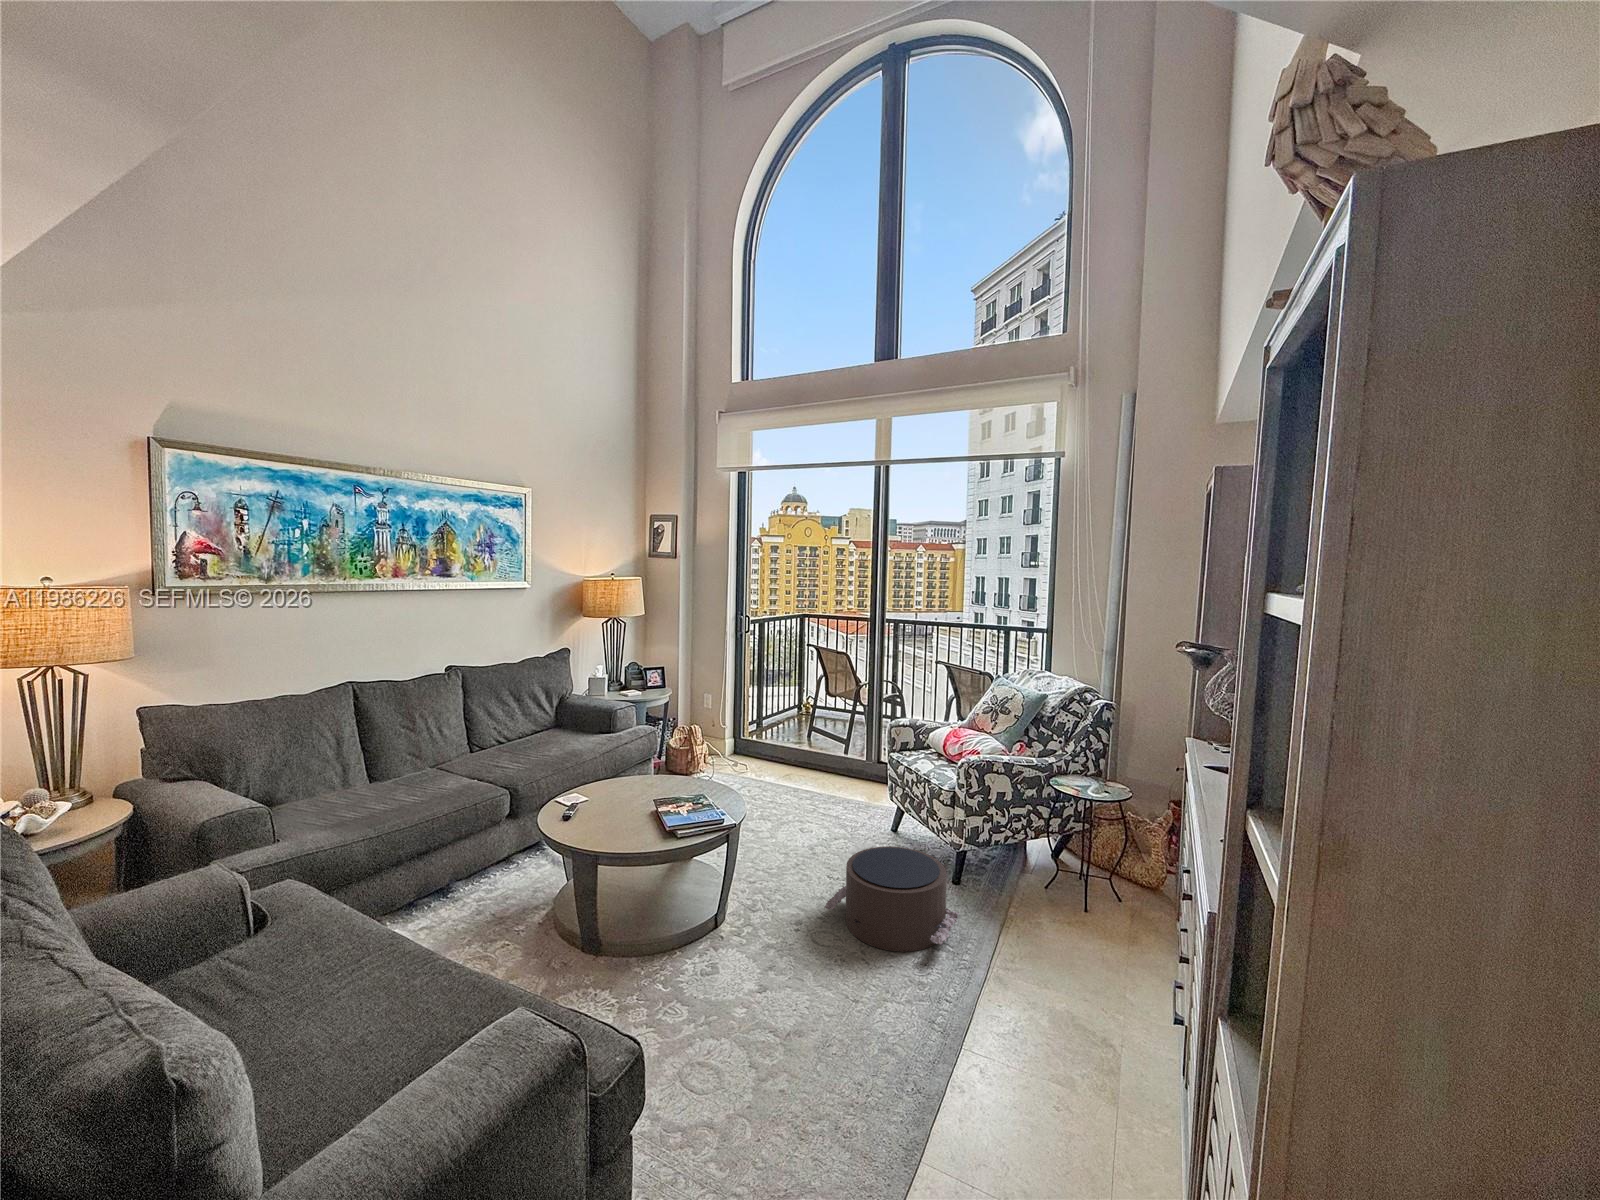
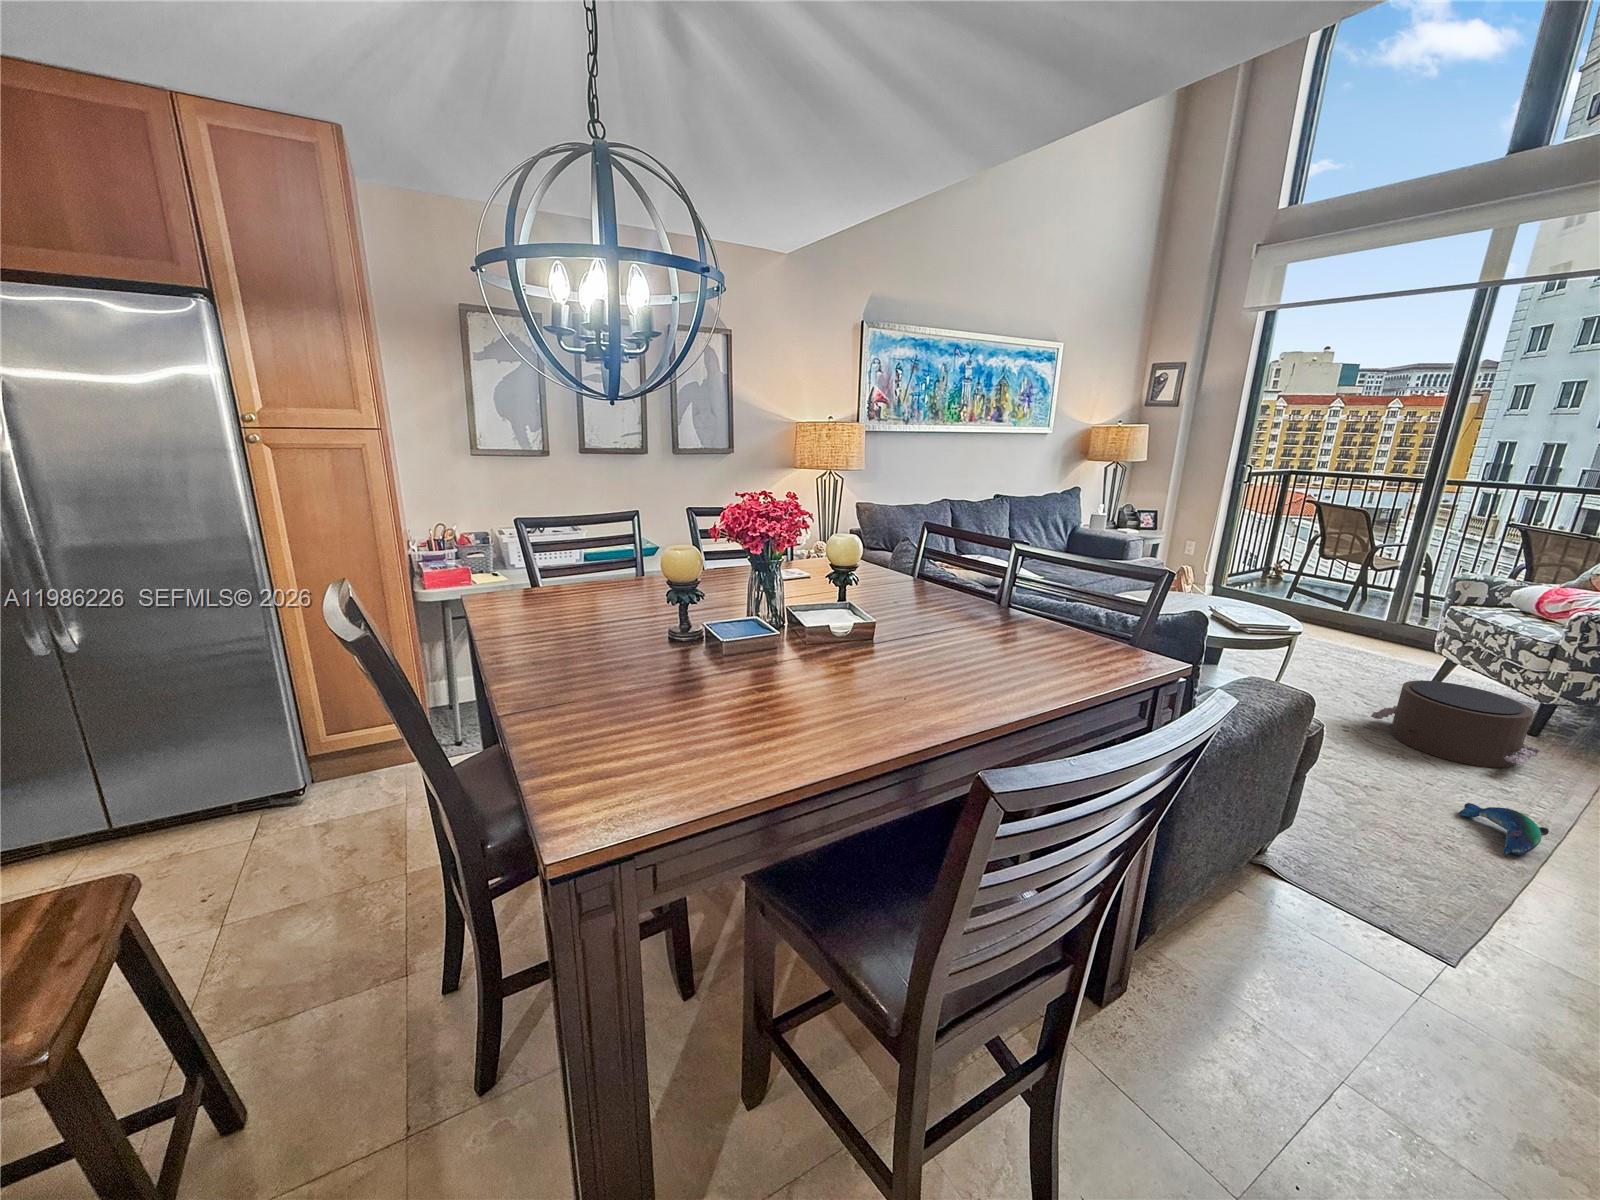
plush toy: none [885,1038,957,1132] -> present [1458,803,1549,855]

